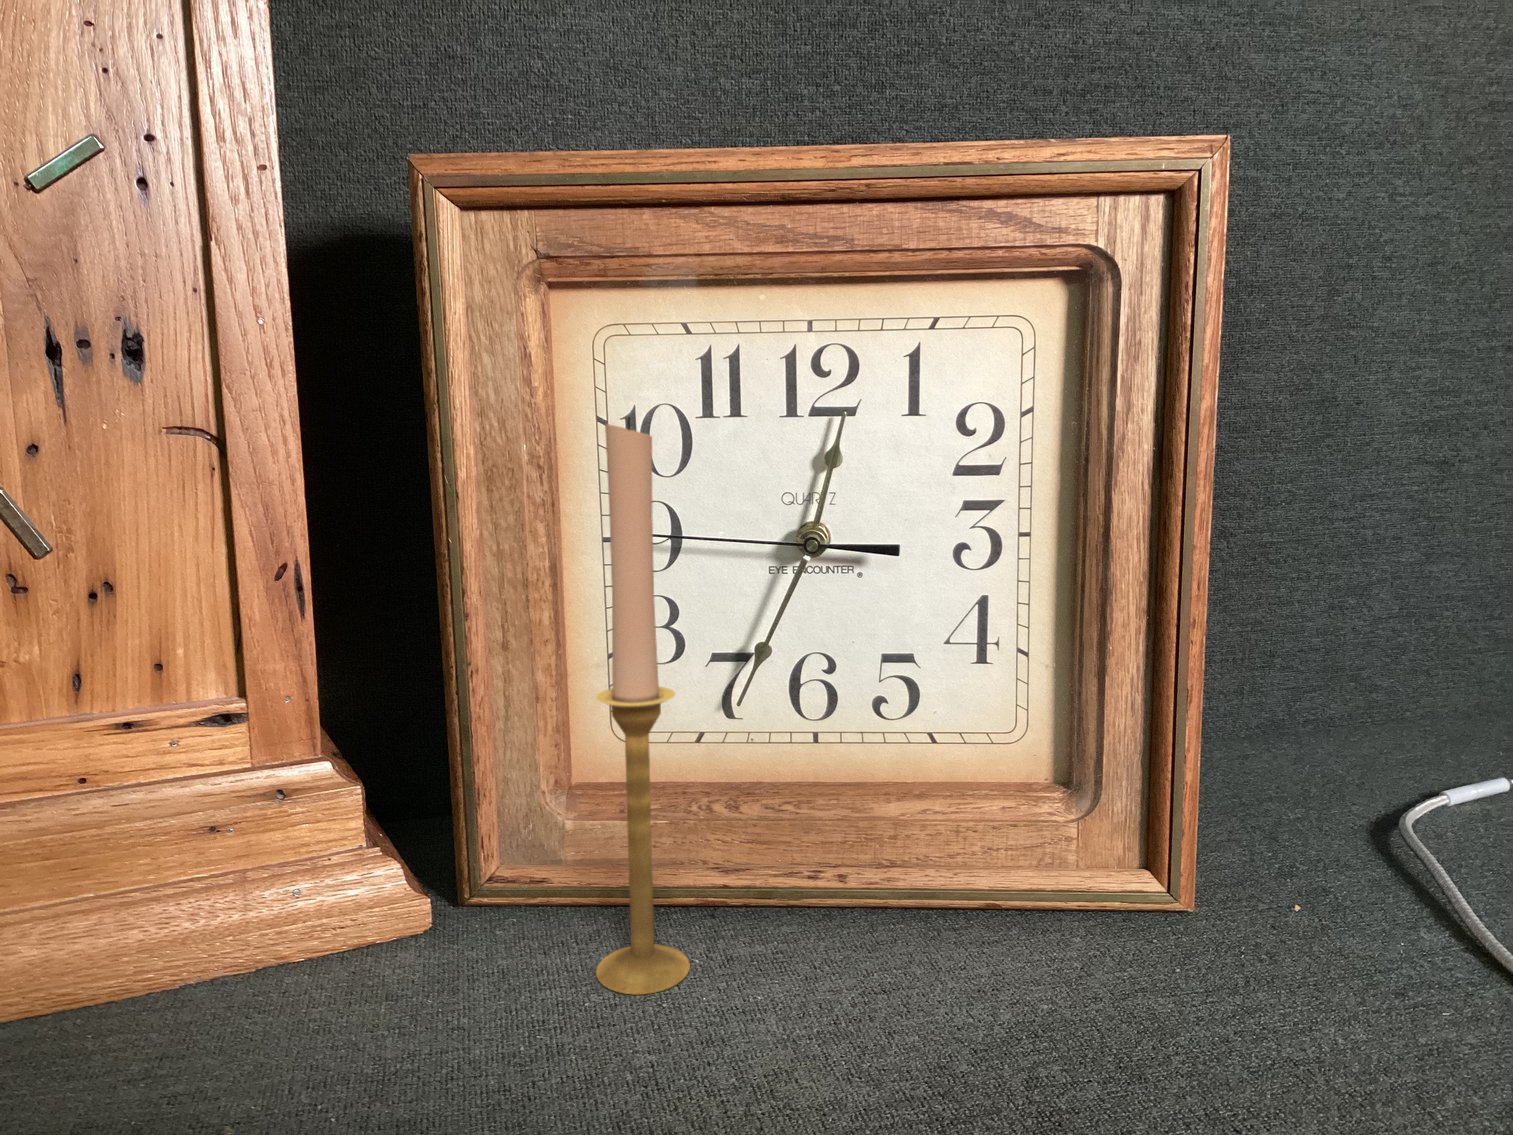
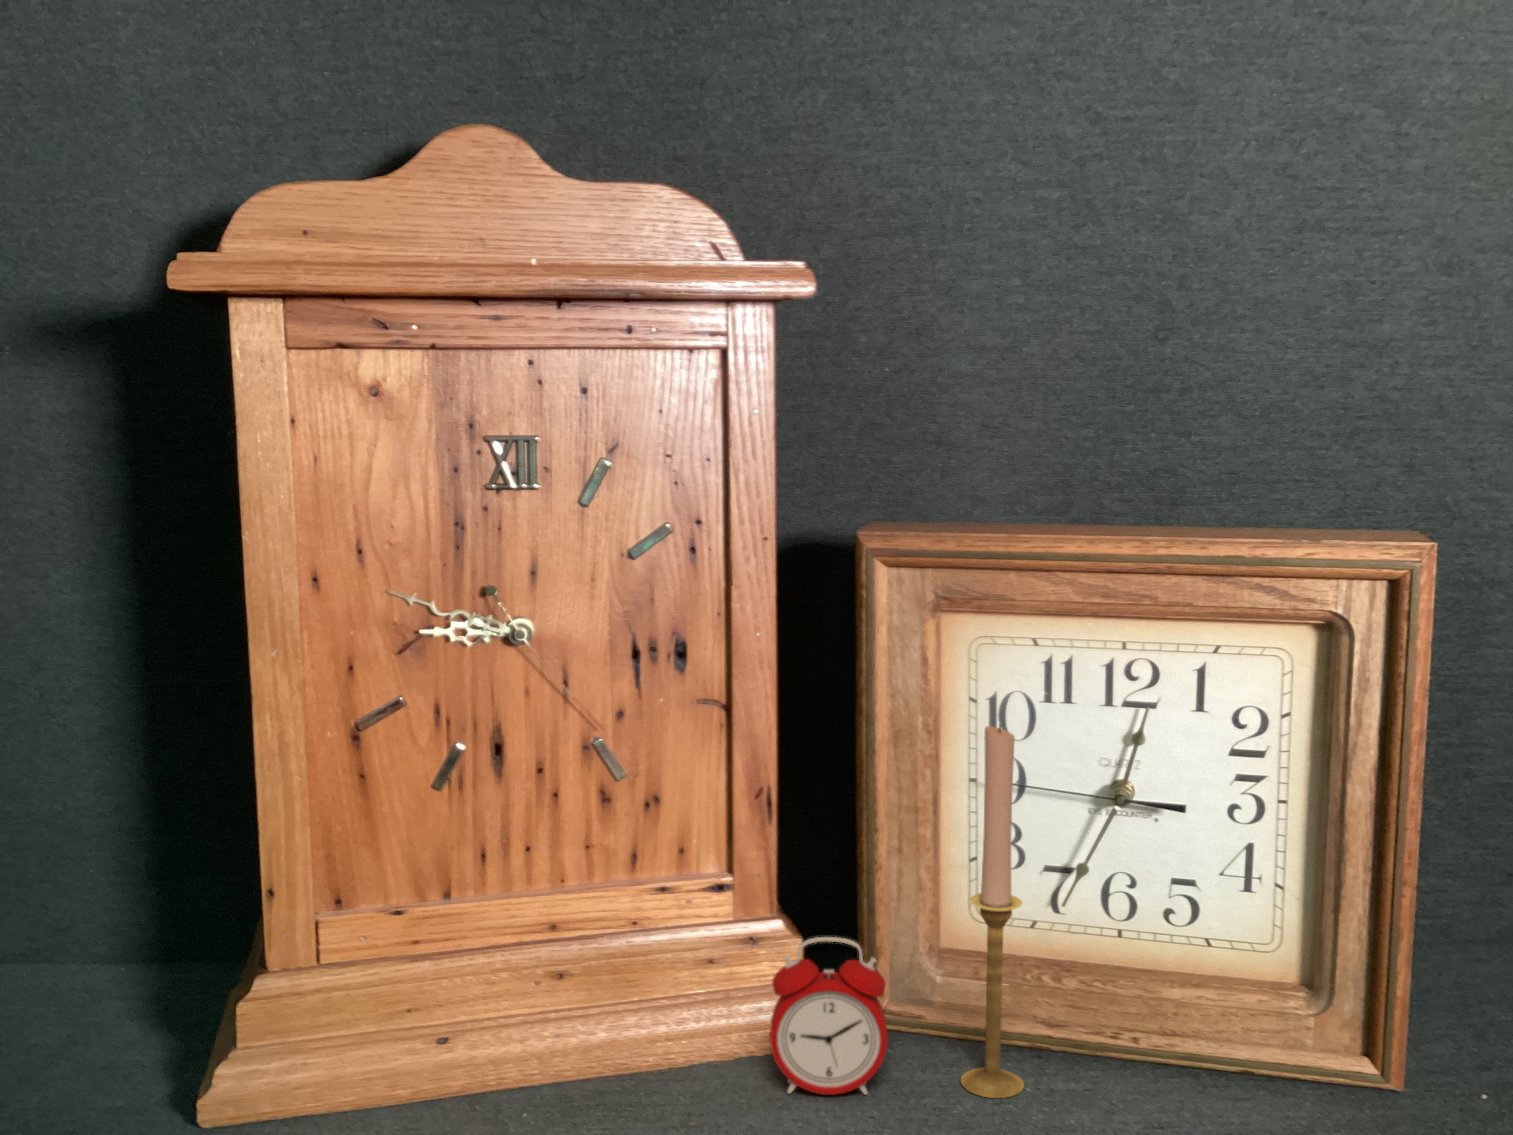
alarm clock: none [268,770,474,1032] -> present [770,937,888,1095]

